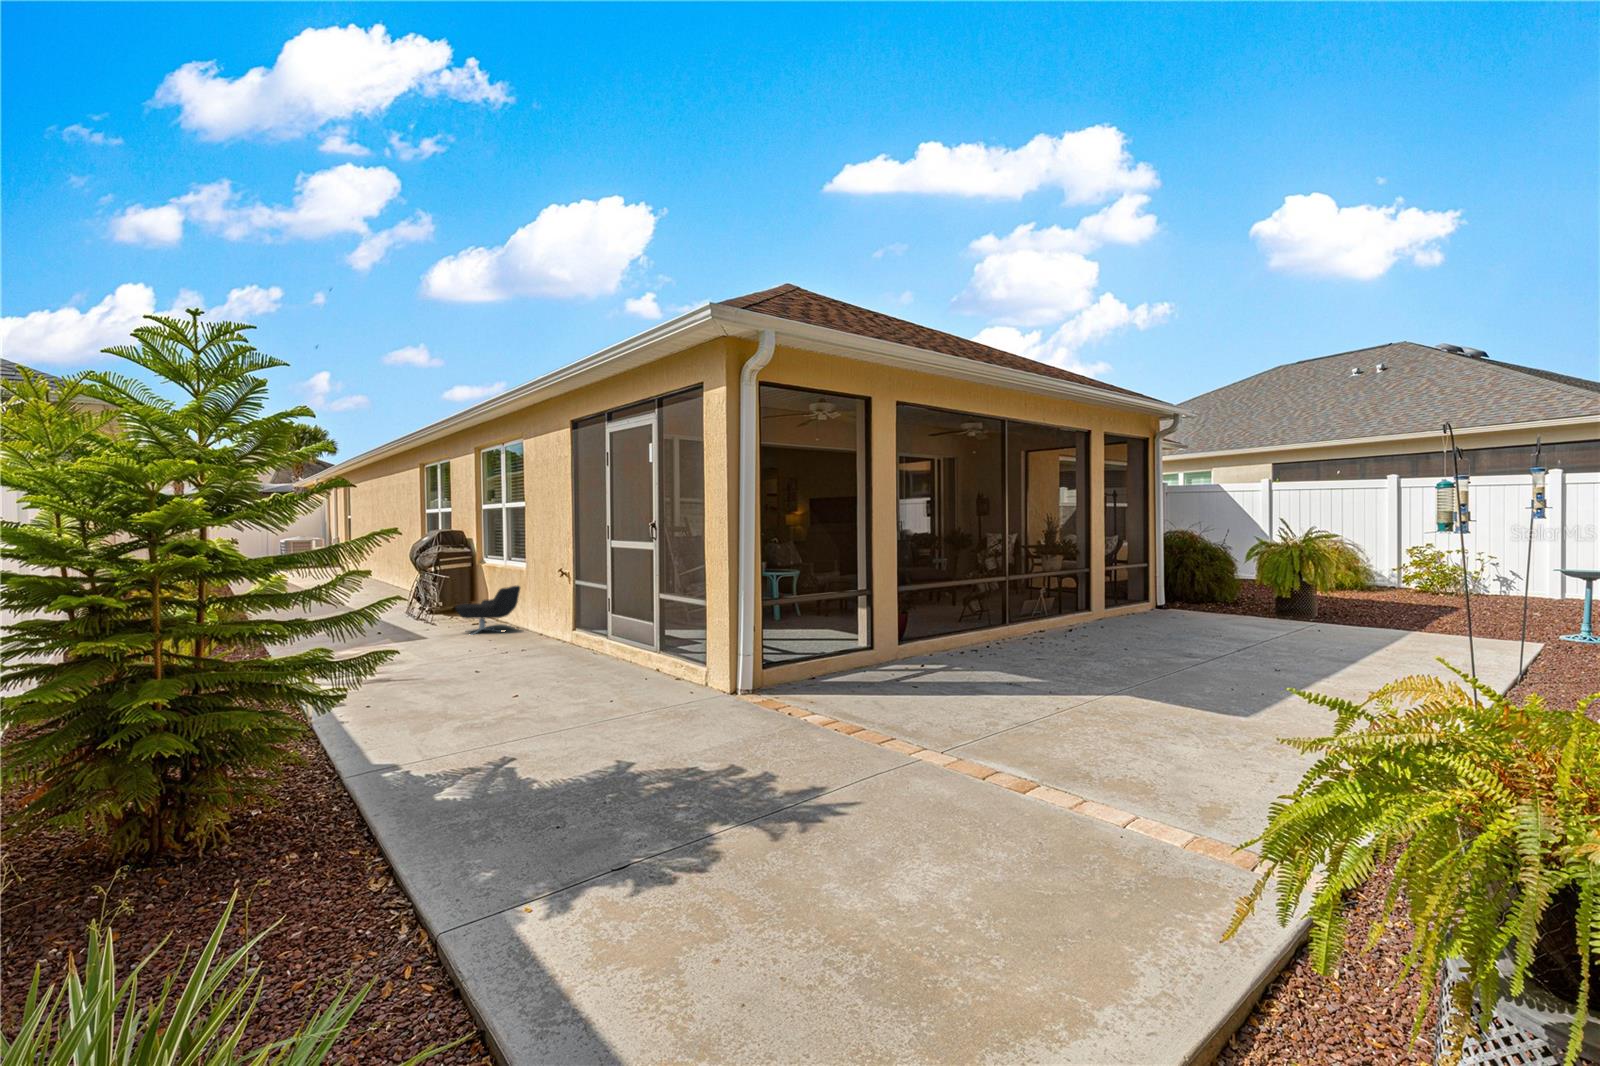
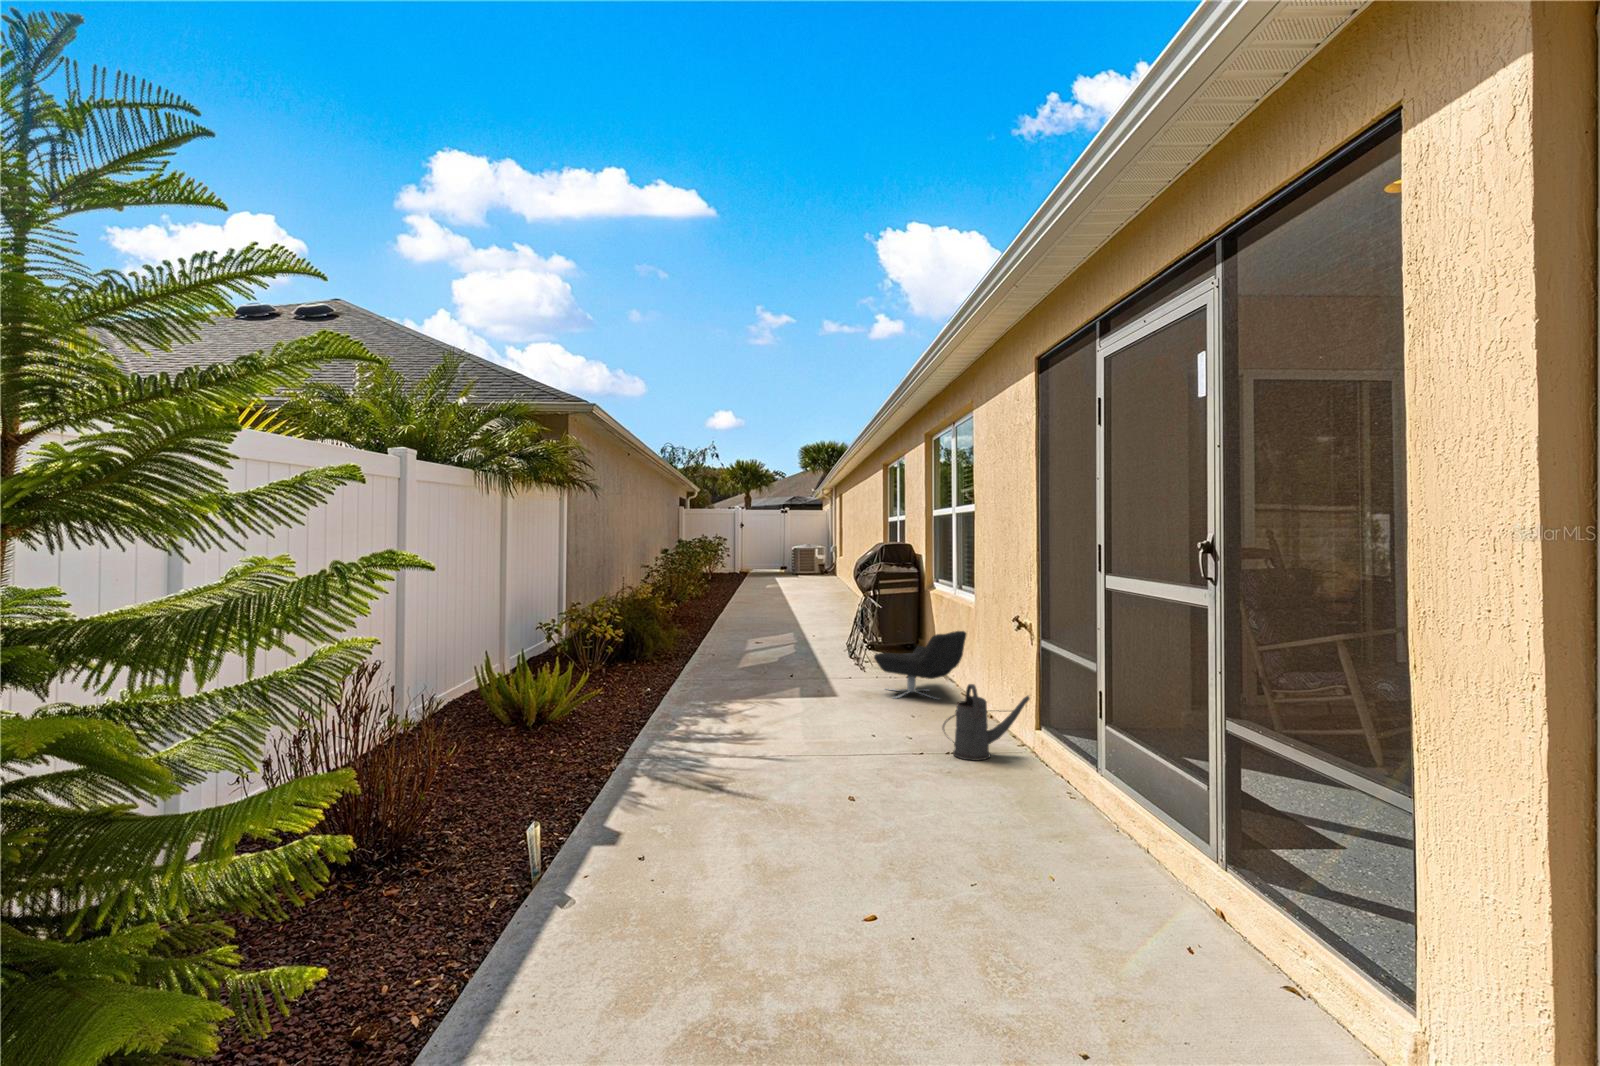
watering can: none [520,609,570,652] -> present [942,684,1030,760]

